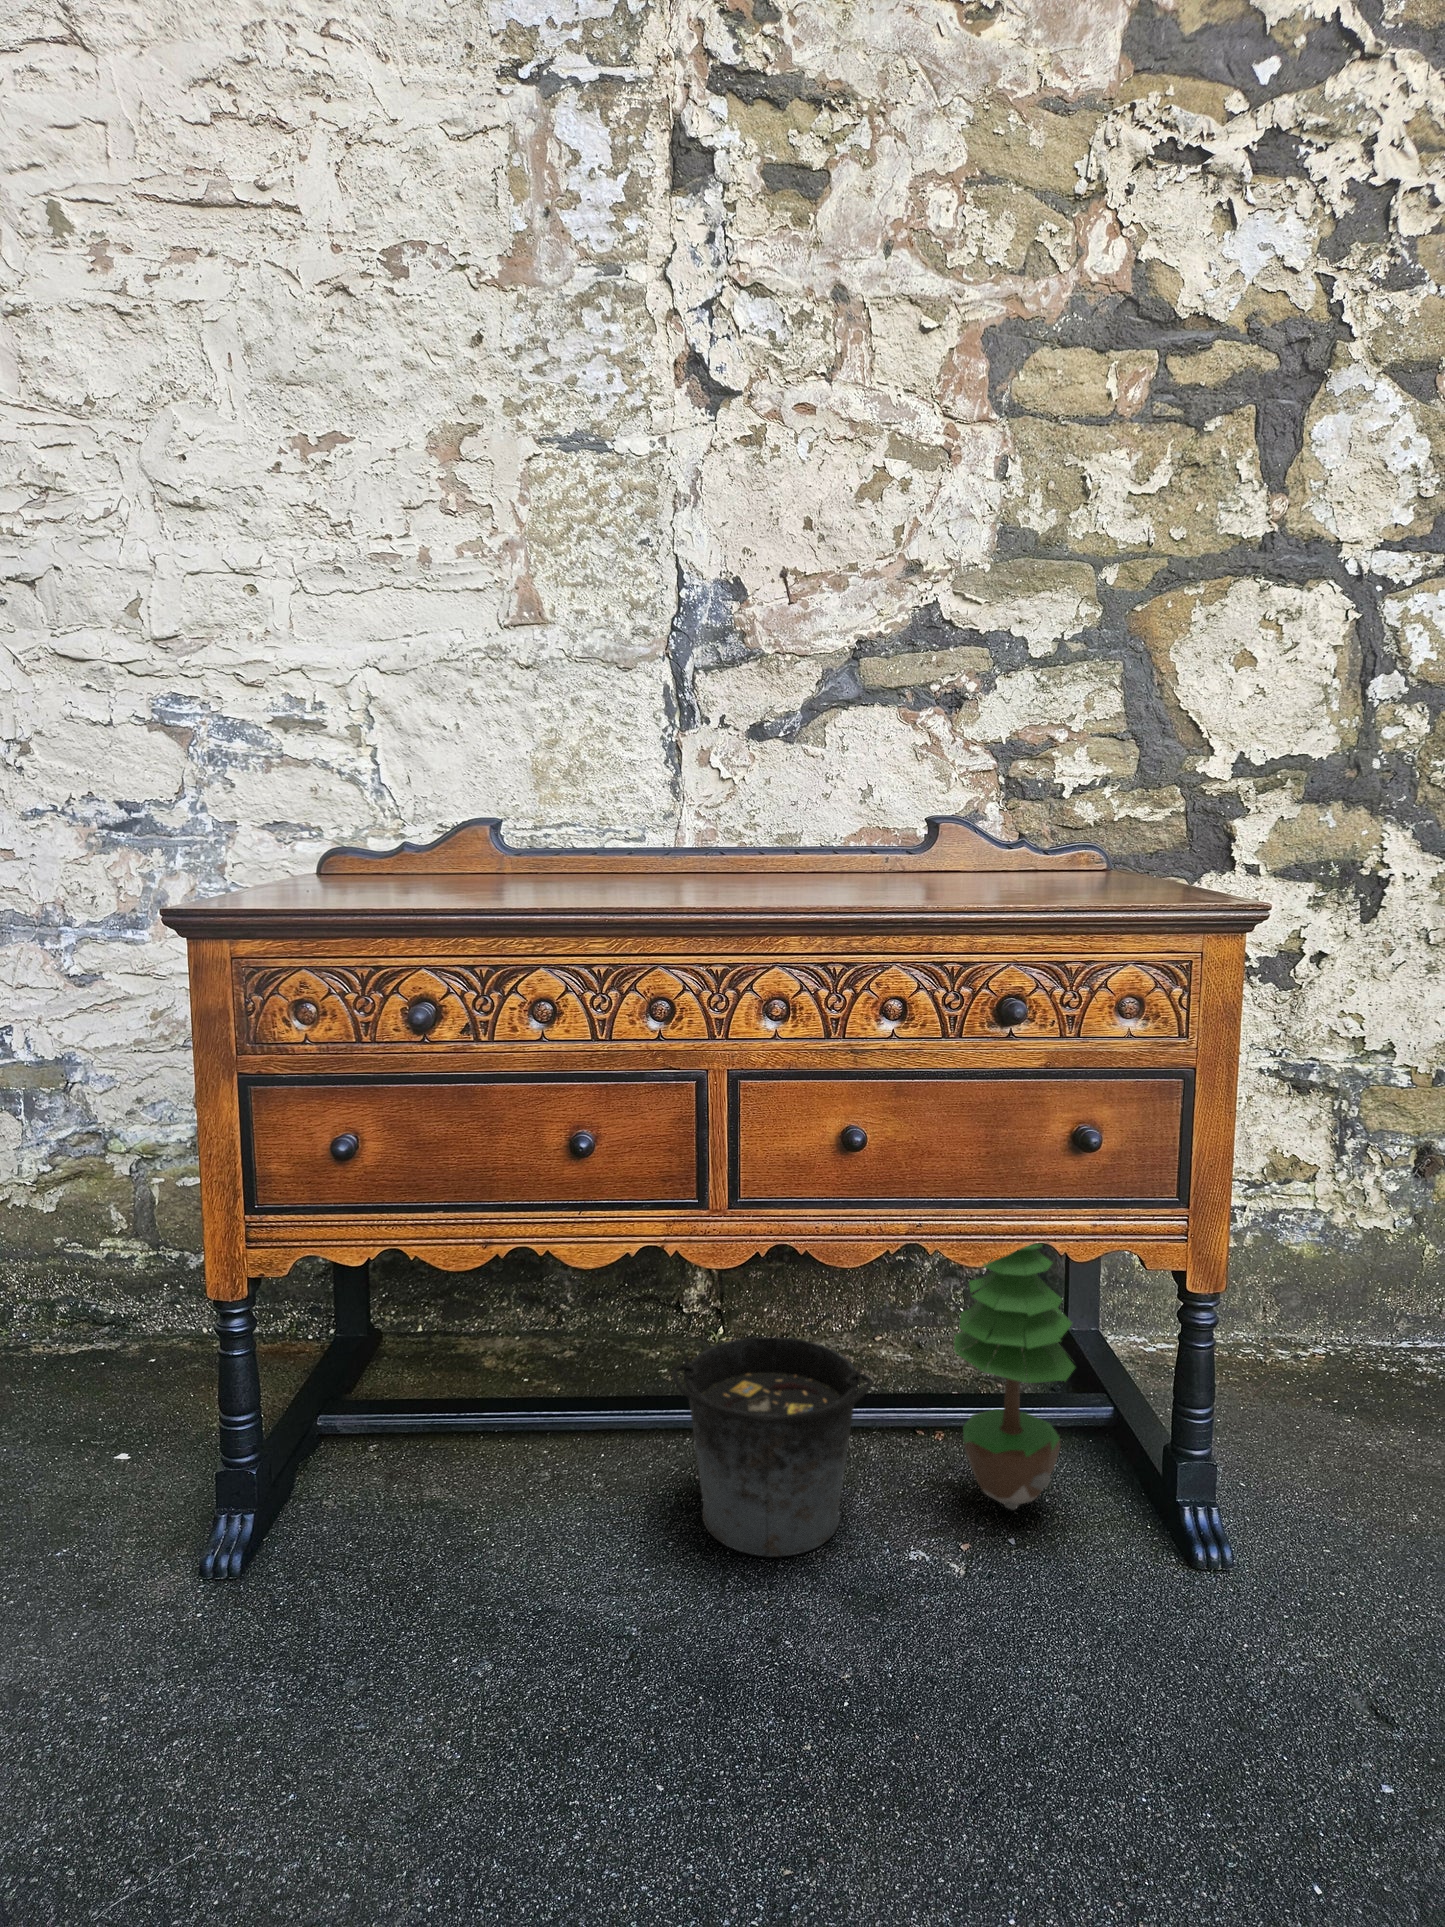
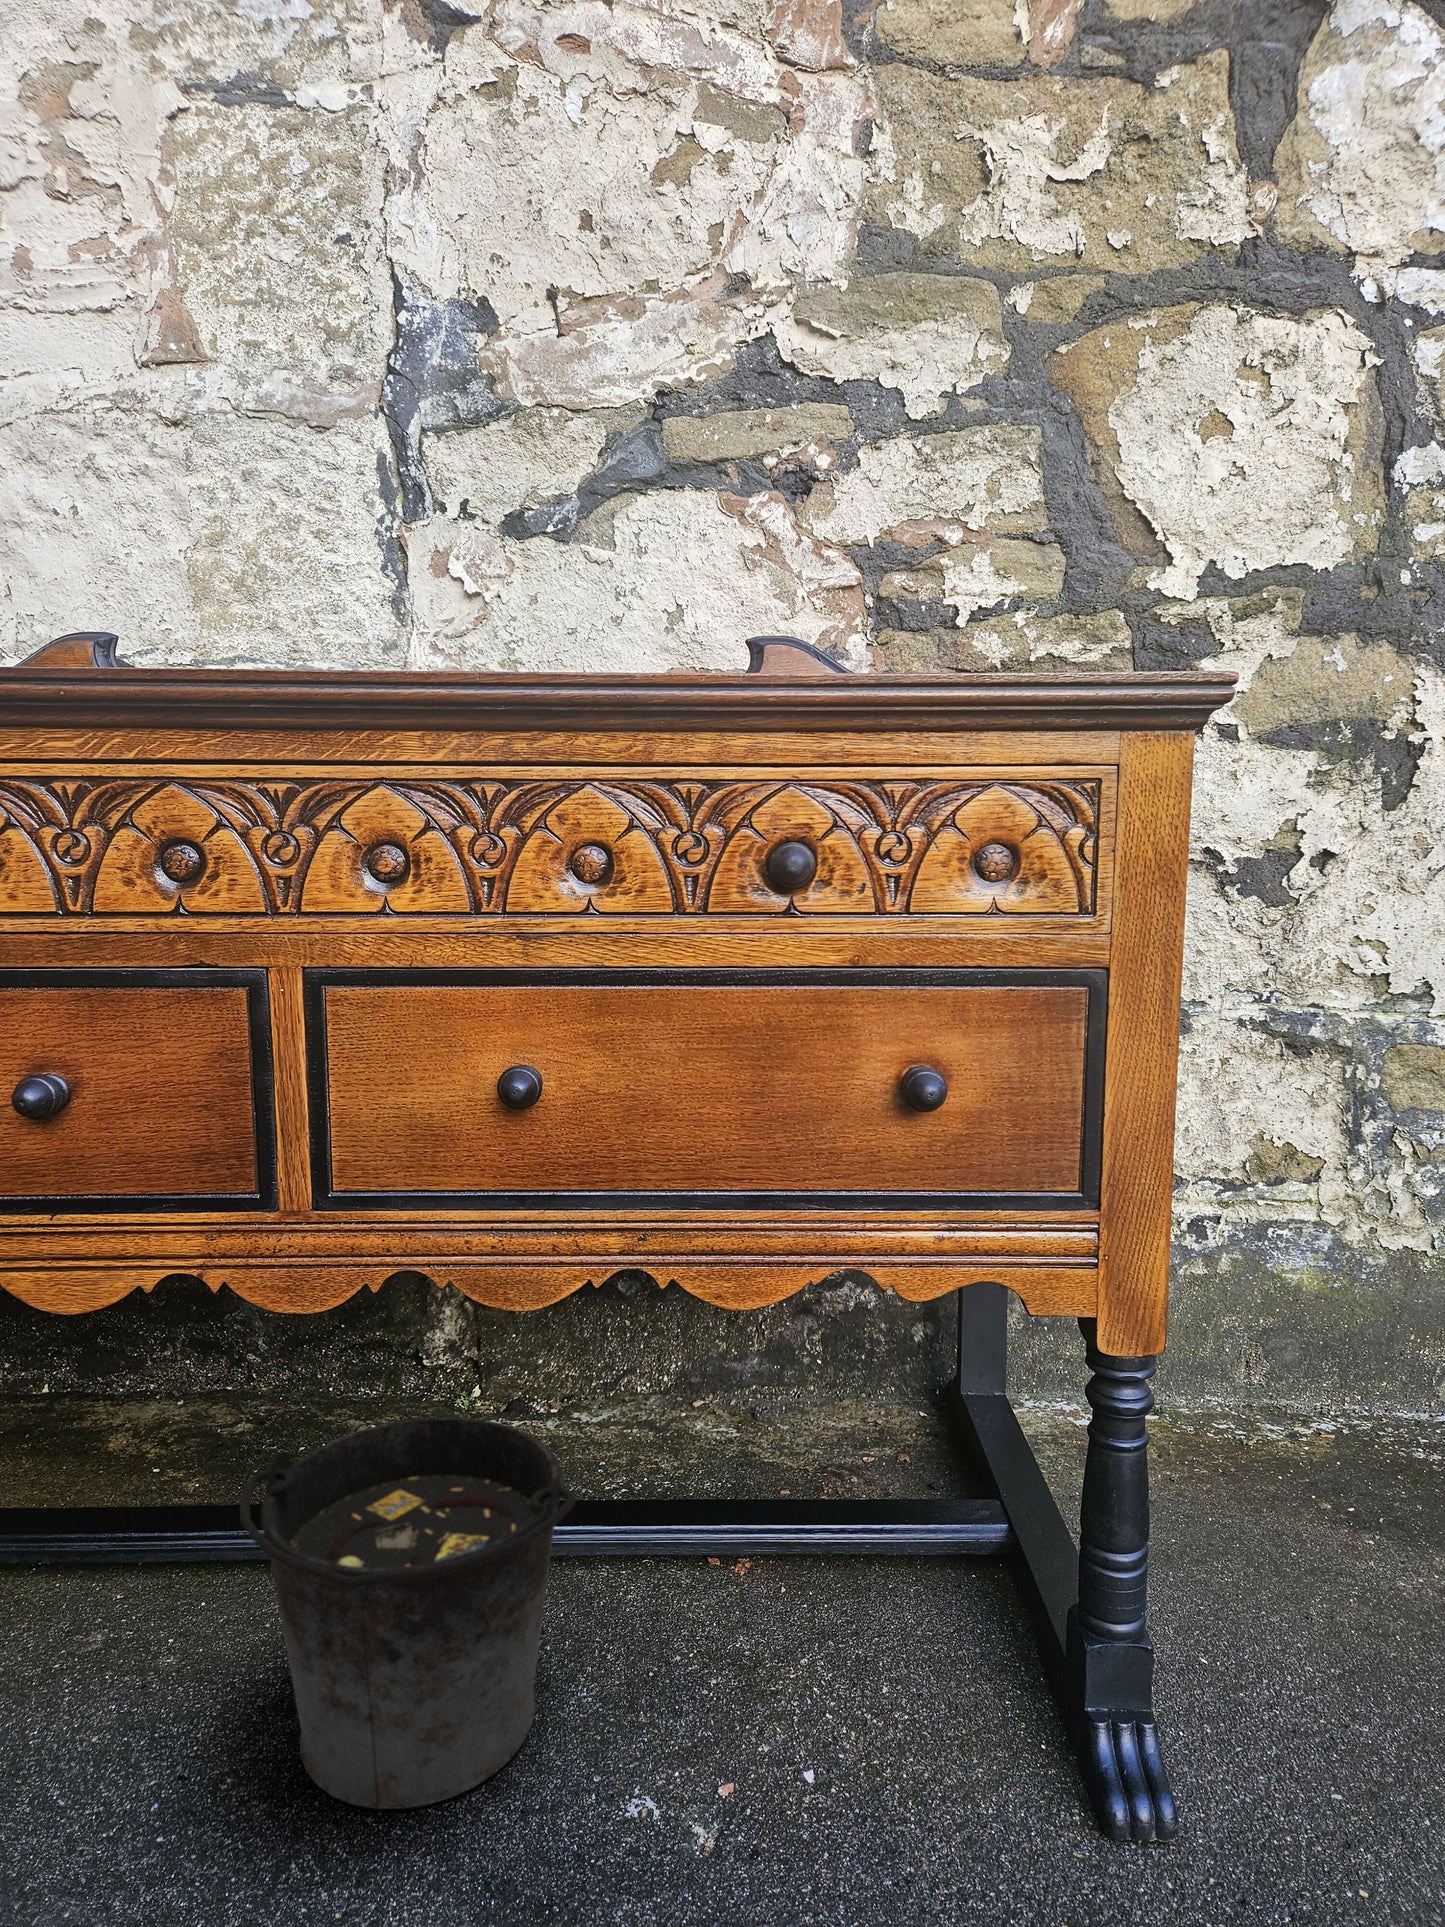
potted tree: present [954,1243,1075,1510] -> none [721,1170,923,1716]

